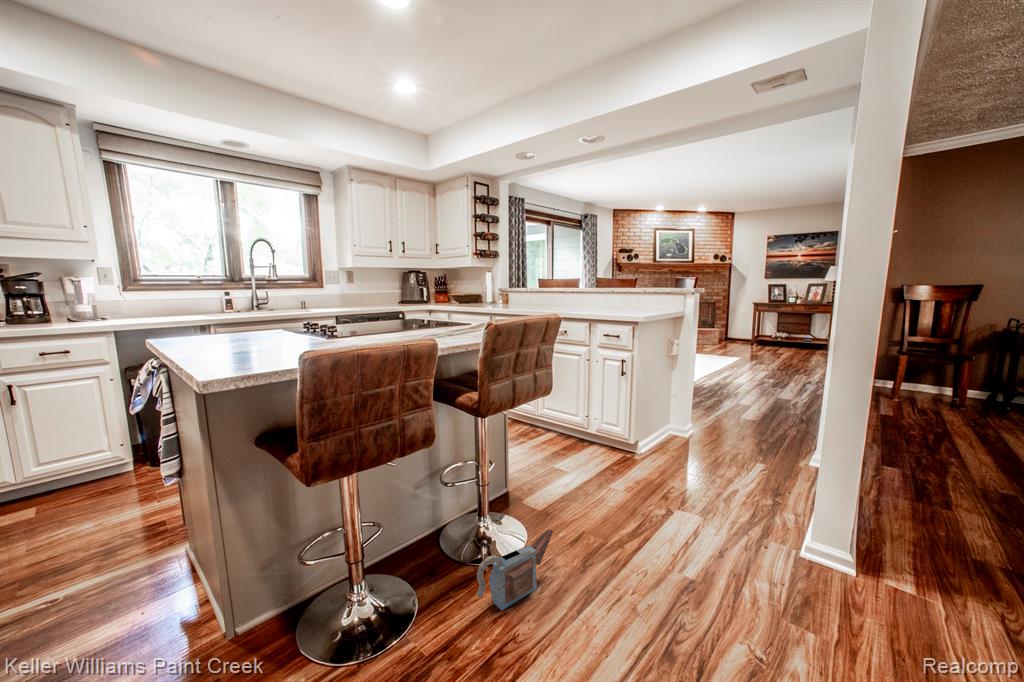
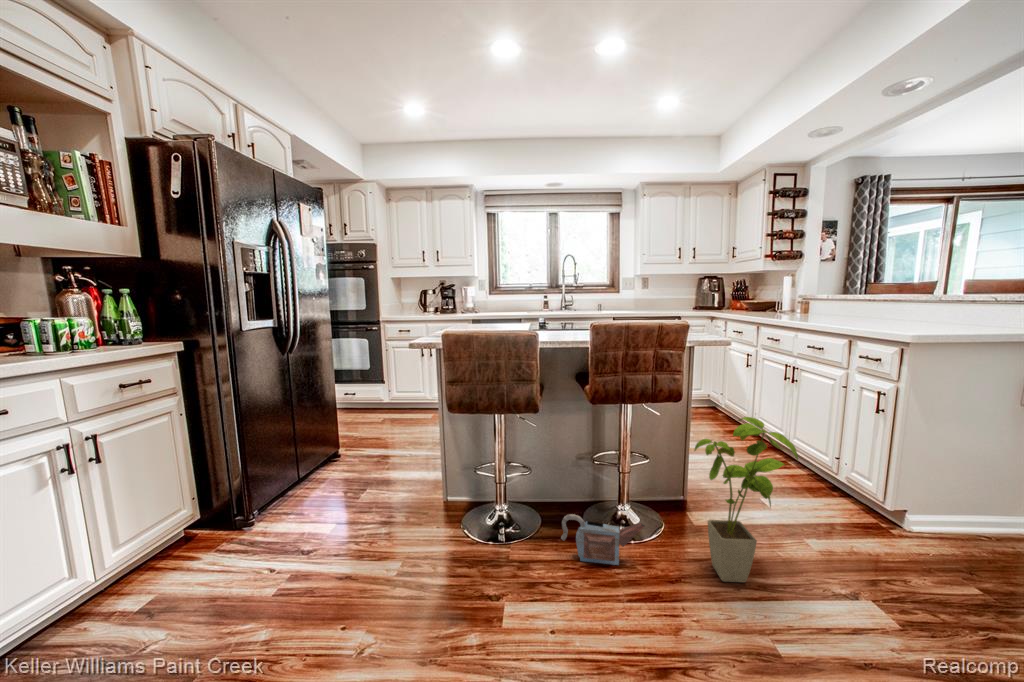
house plant: none [578,389,663,549] -> present [695,417,798,582]

